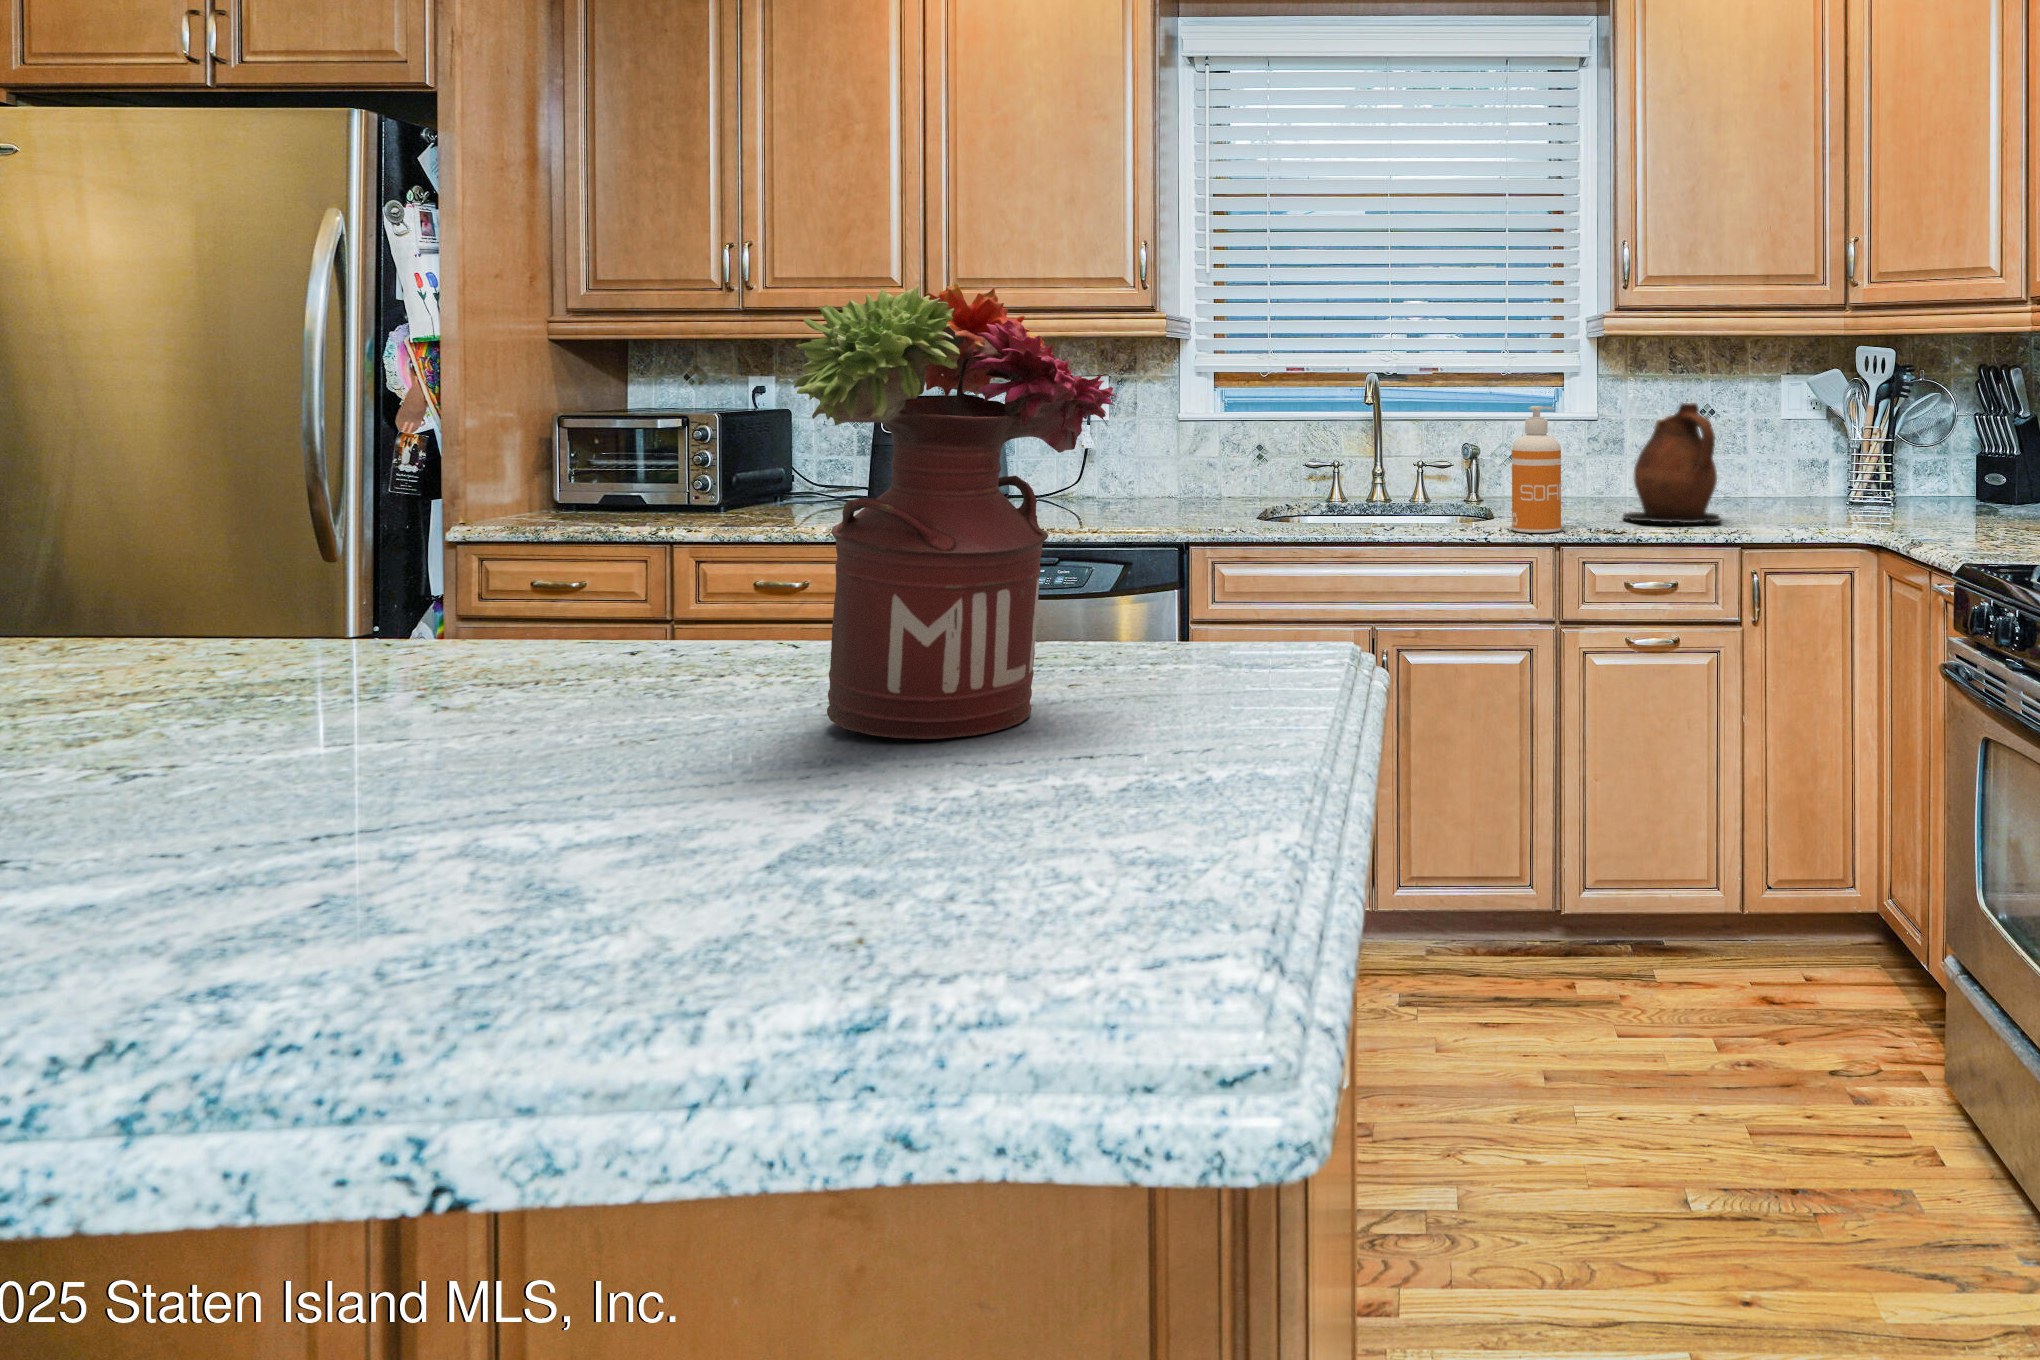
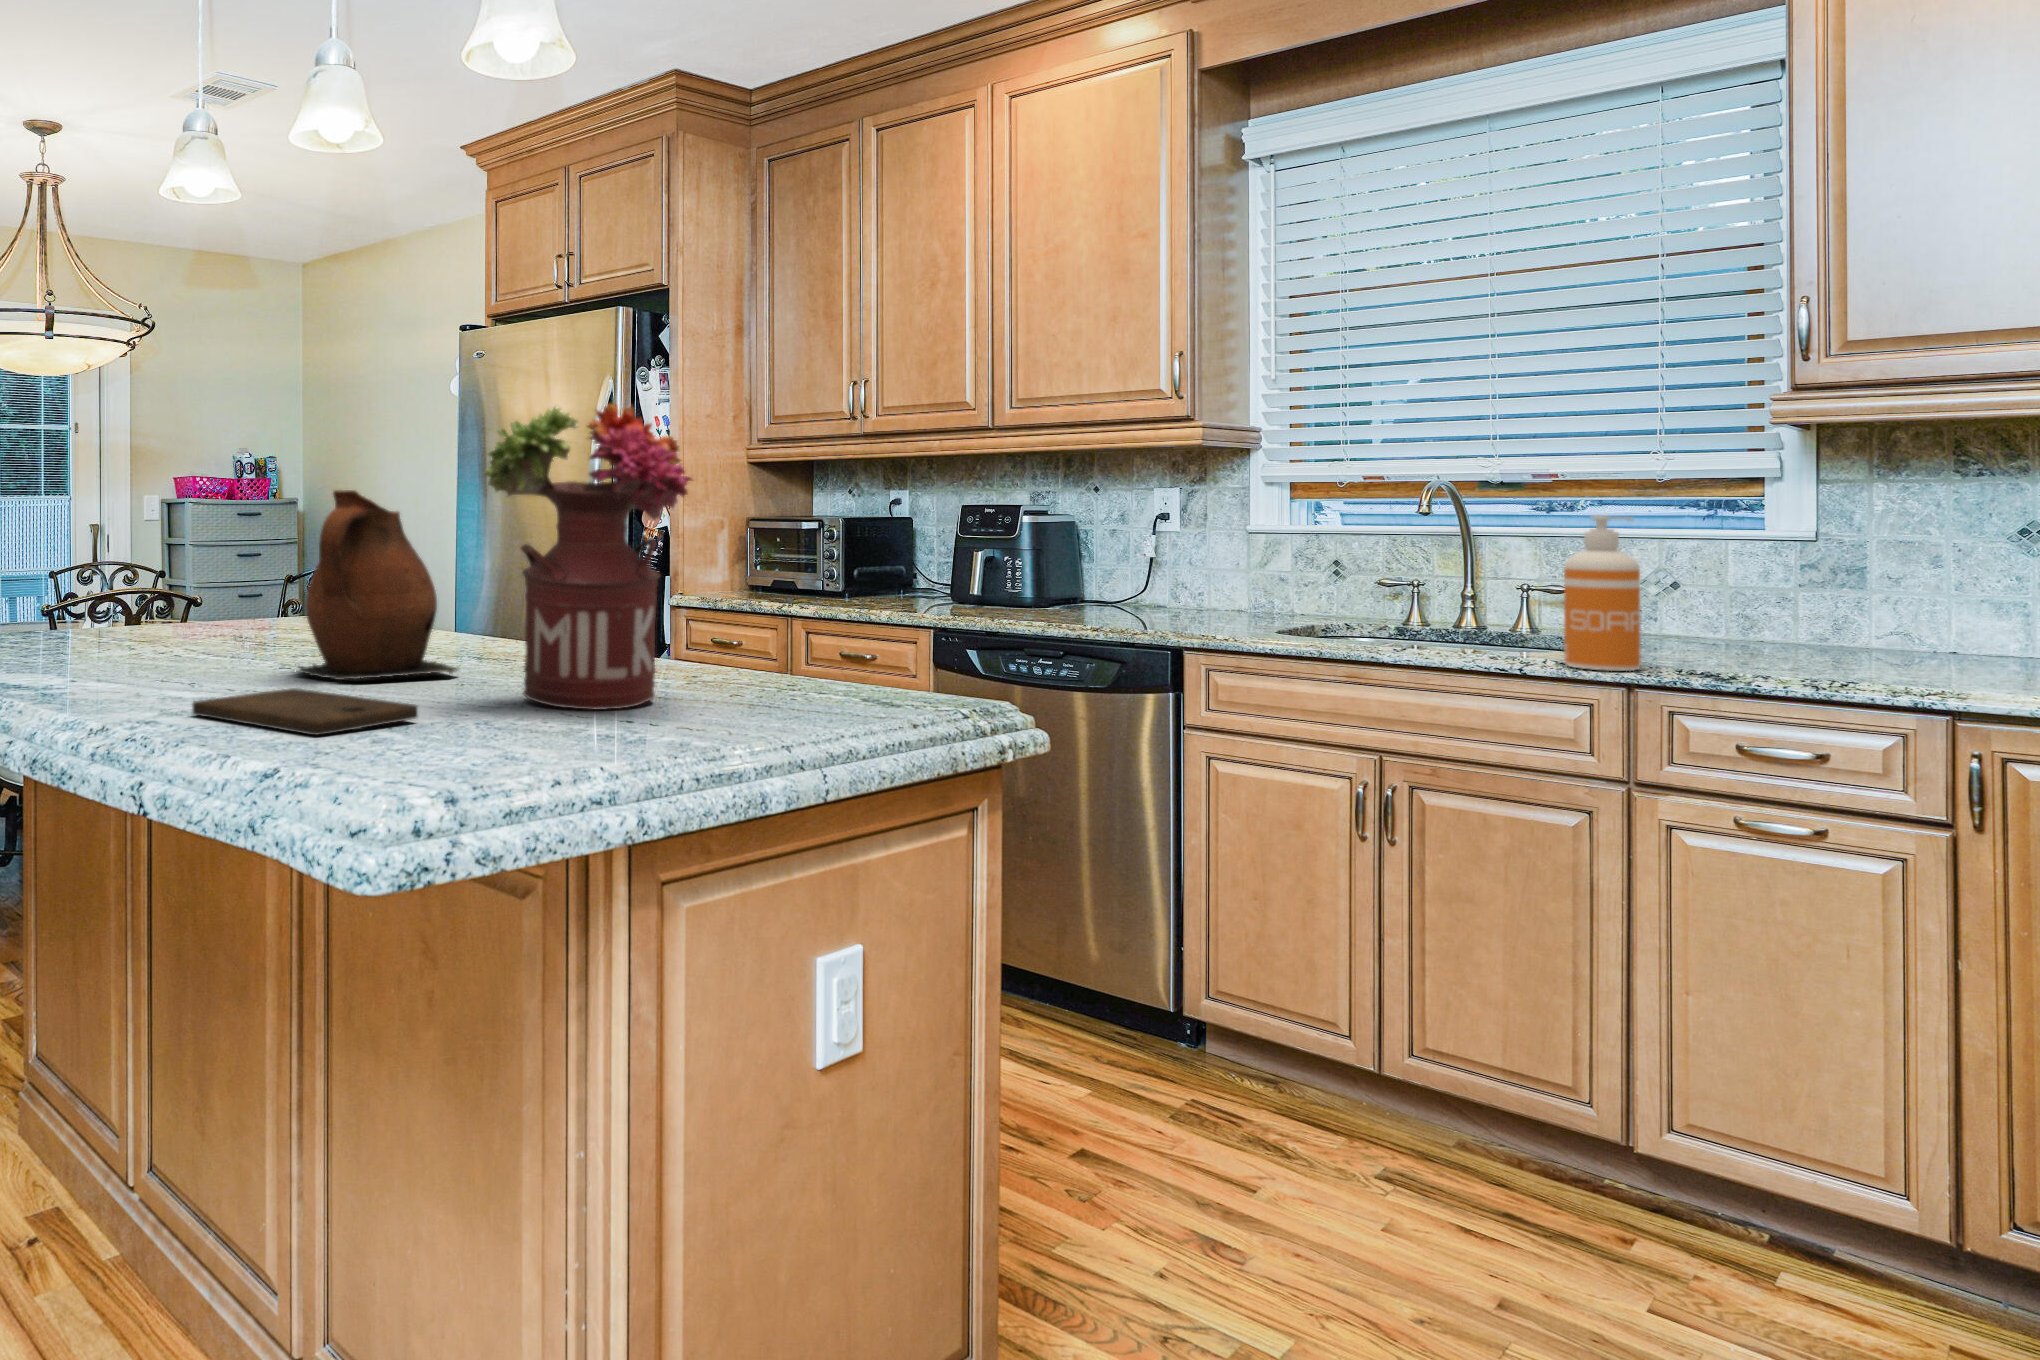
ceramic pitcher: present [1623,403,1720,523] -> present [299,490,458,680]
cutting board: none [306,786,821,913] -> present [192,688,418,735]

